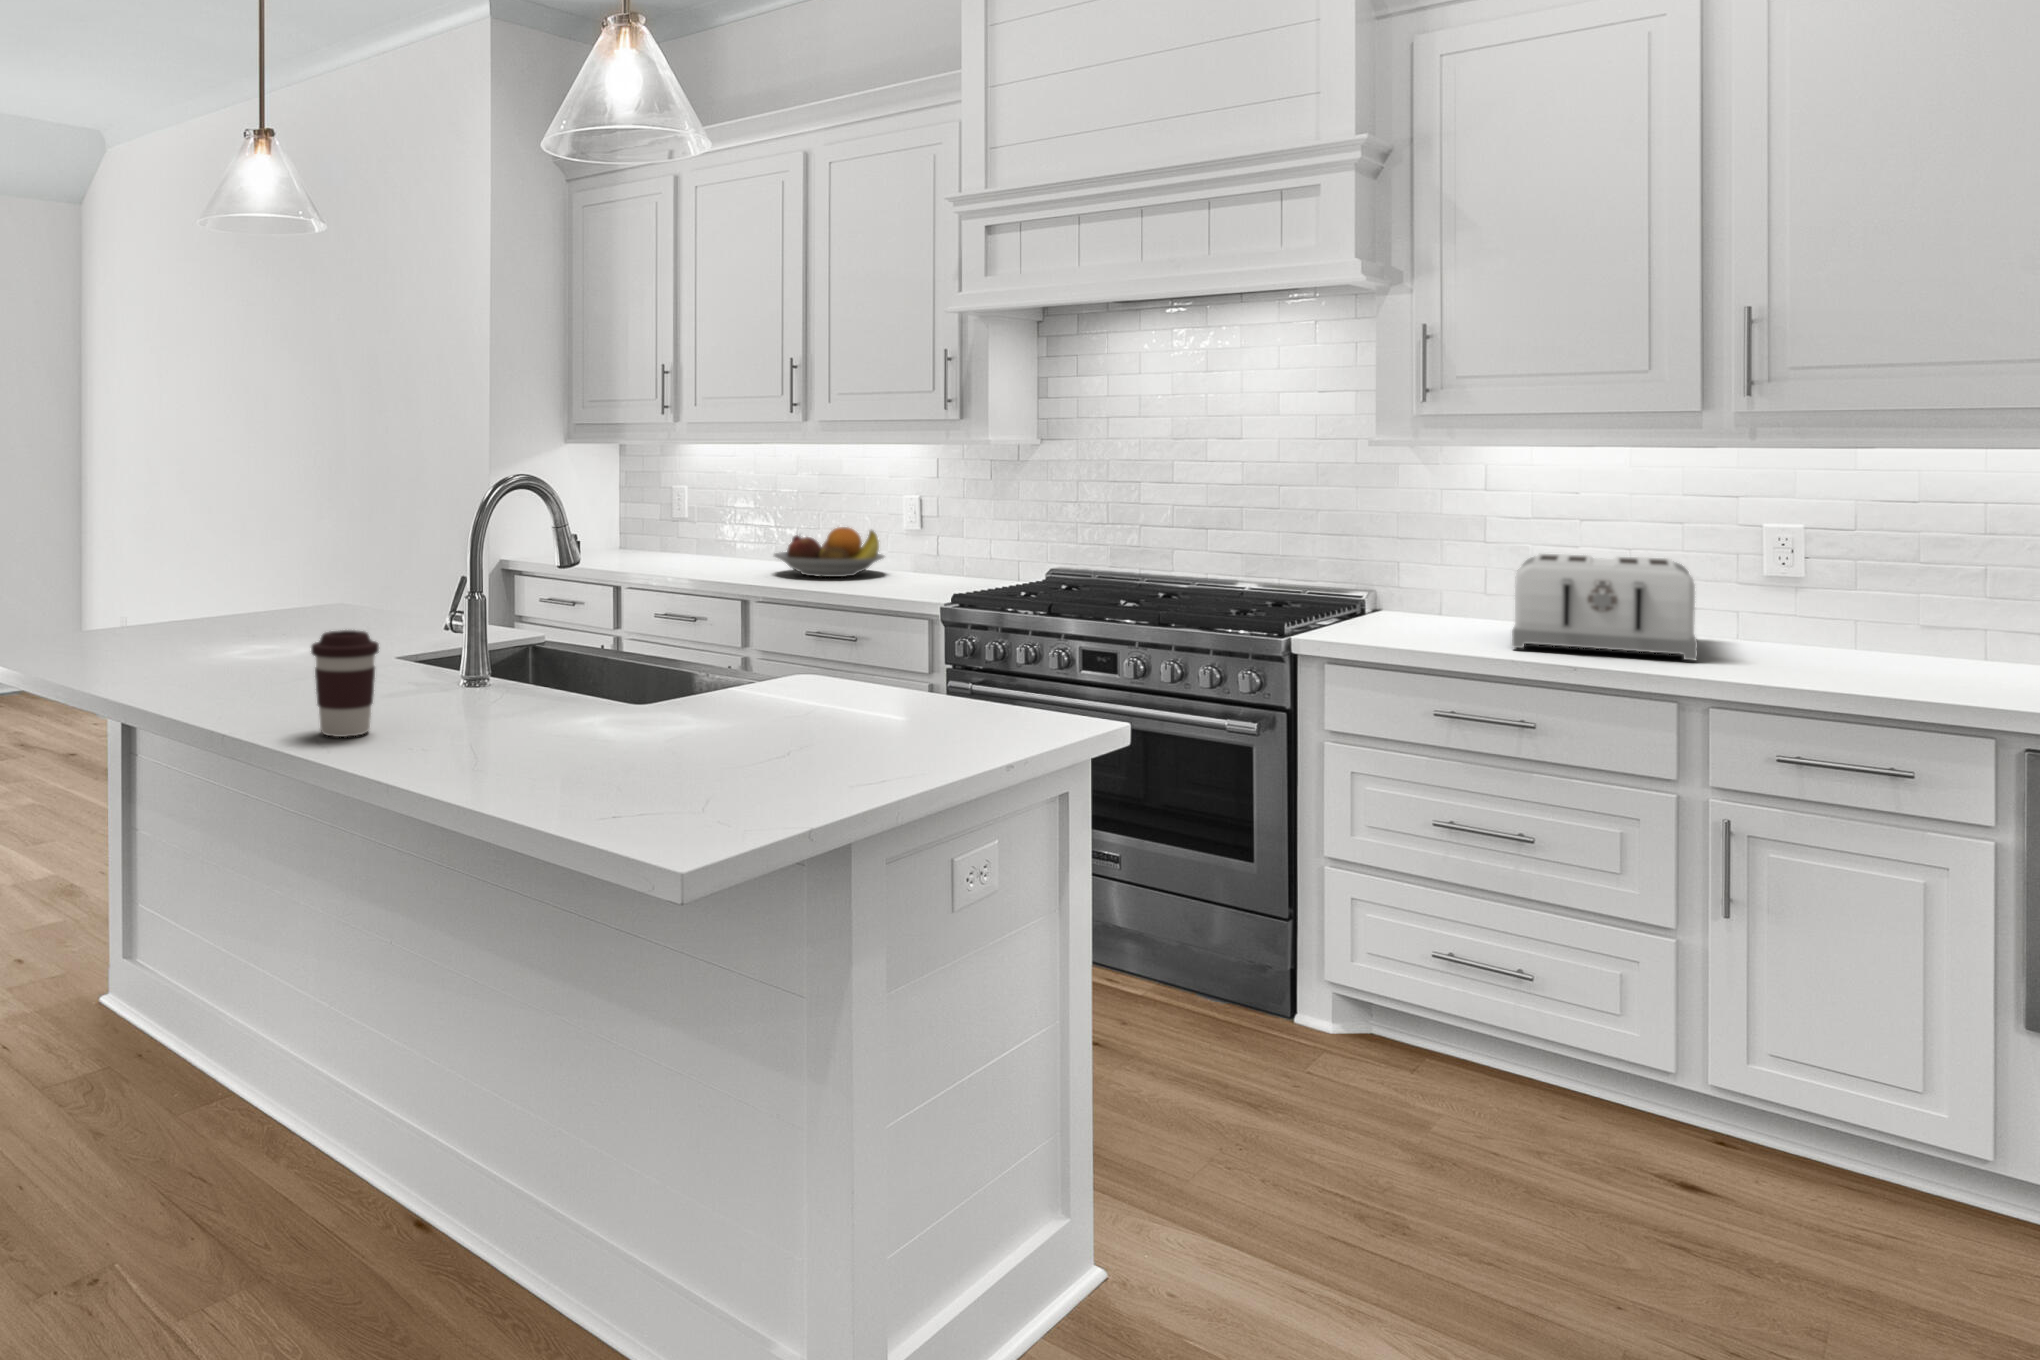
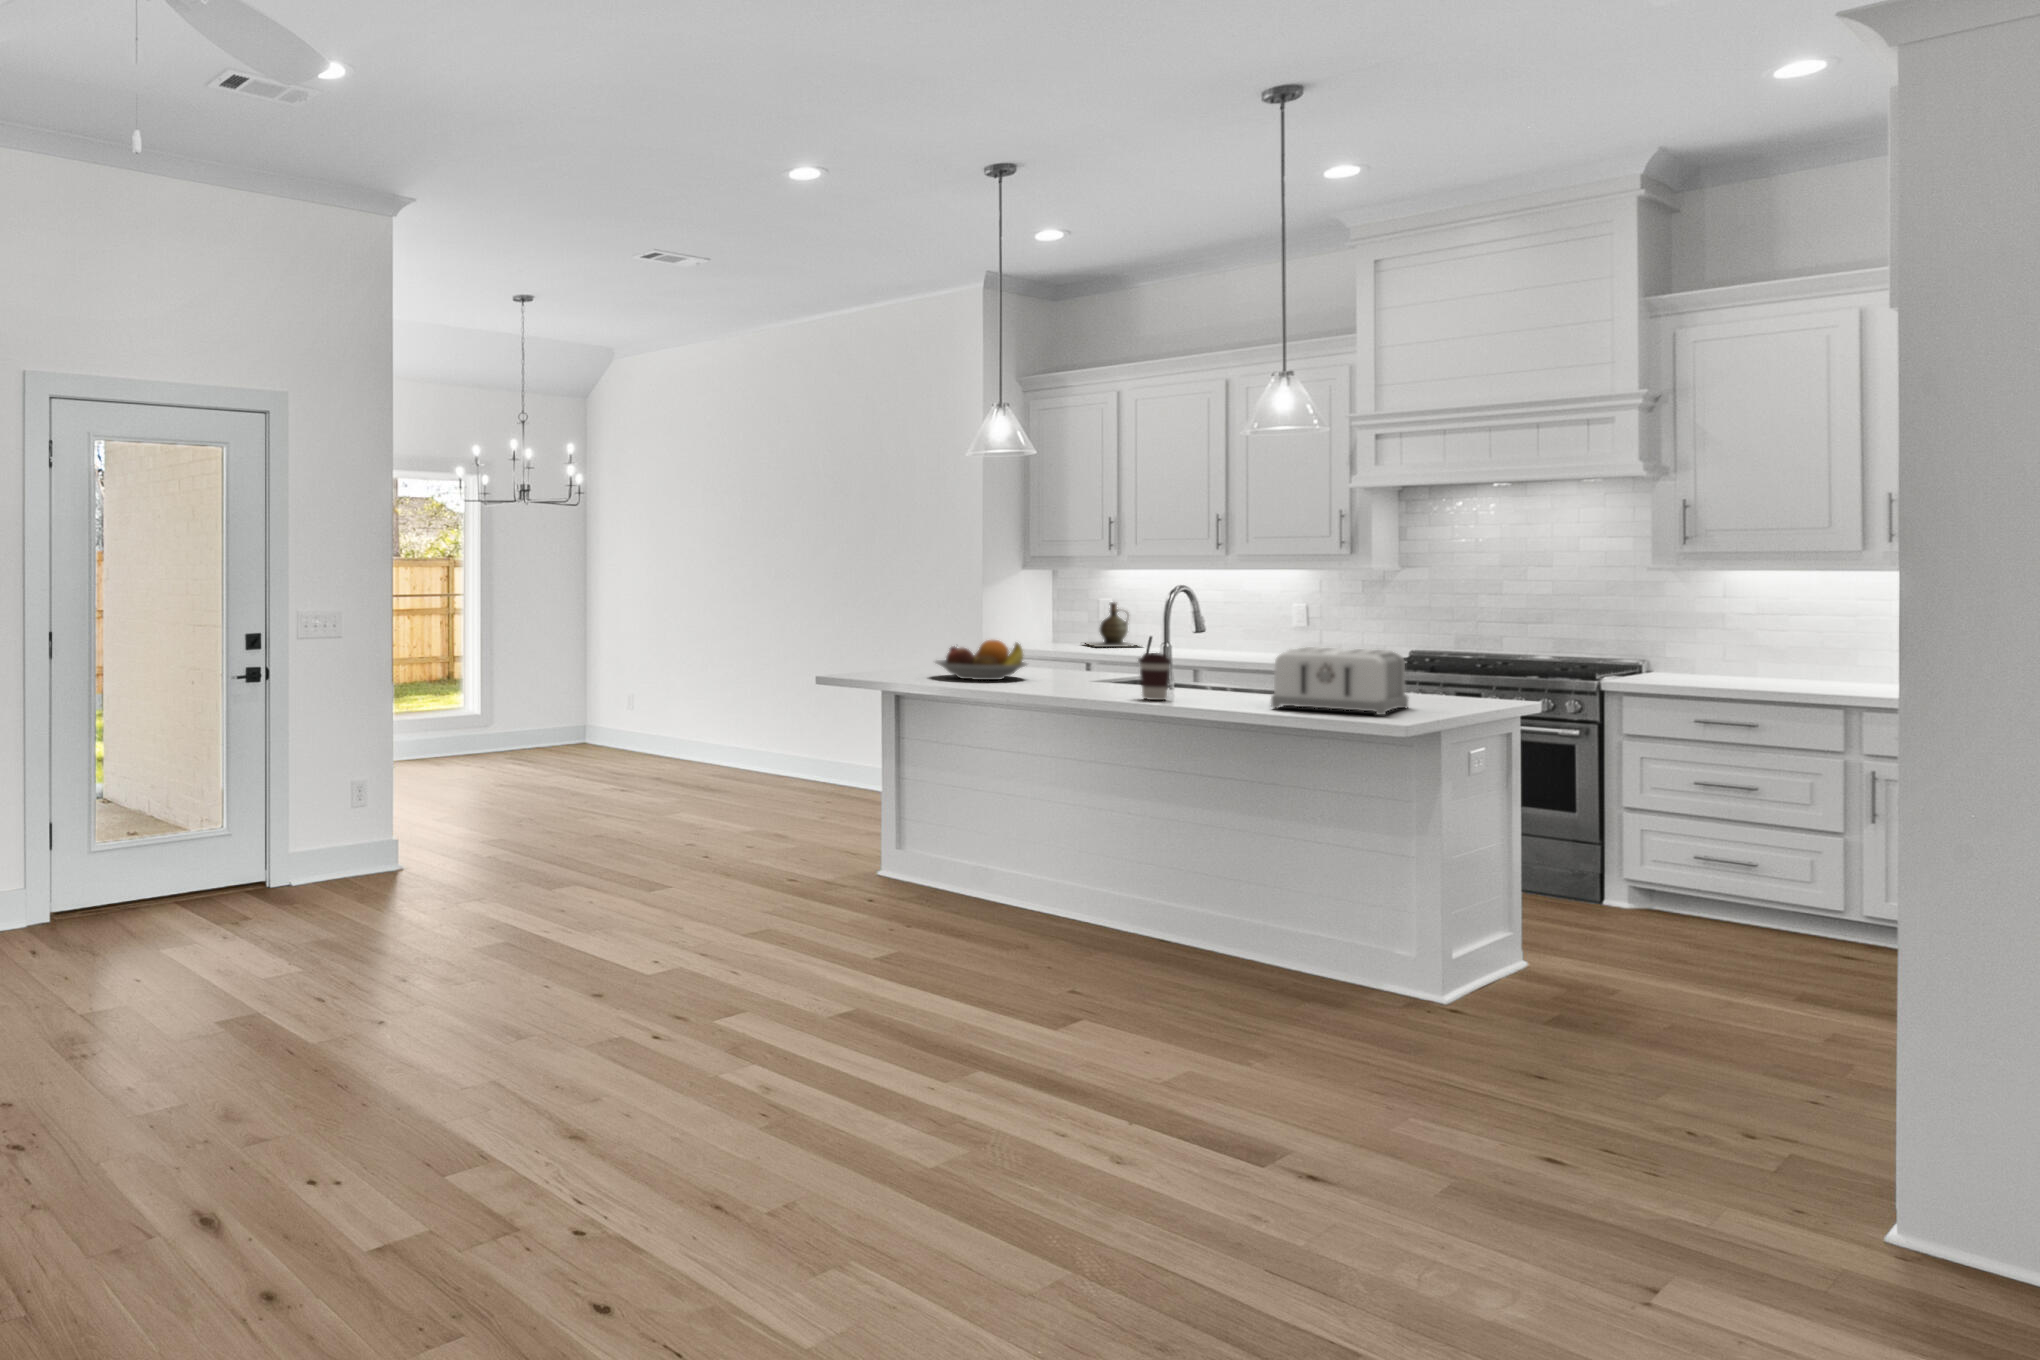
ceramic jug: none [628,495,709,563] -> present [1089,602,1133,647]
fruit bowl: present [774,527,884,577] -> present [936,640,1027,680]
toaster: present [1512,554,1697,660] -> present [1271,647,1408,715]

